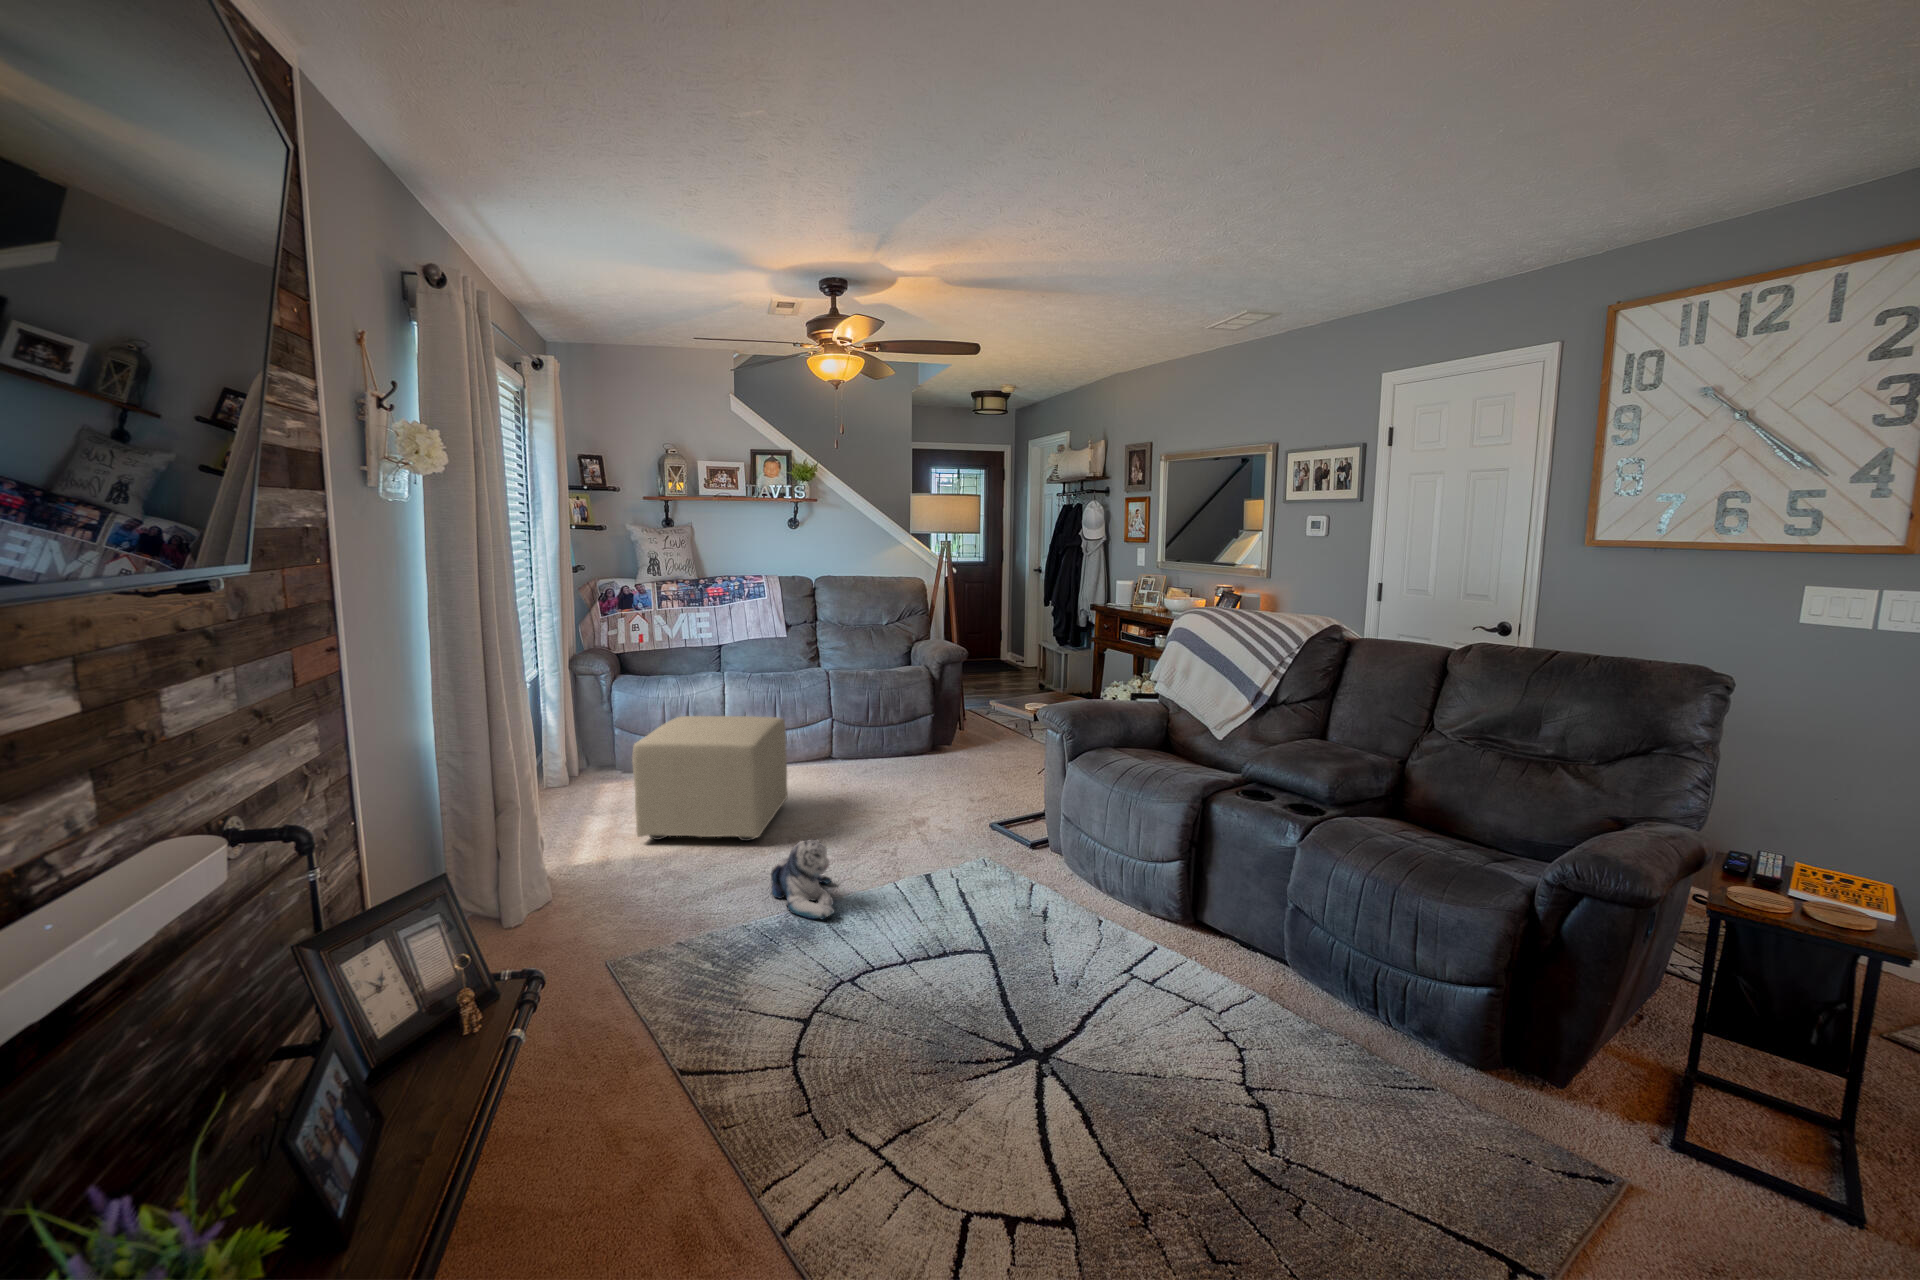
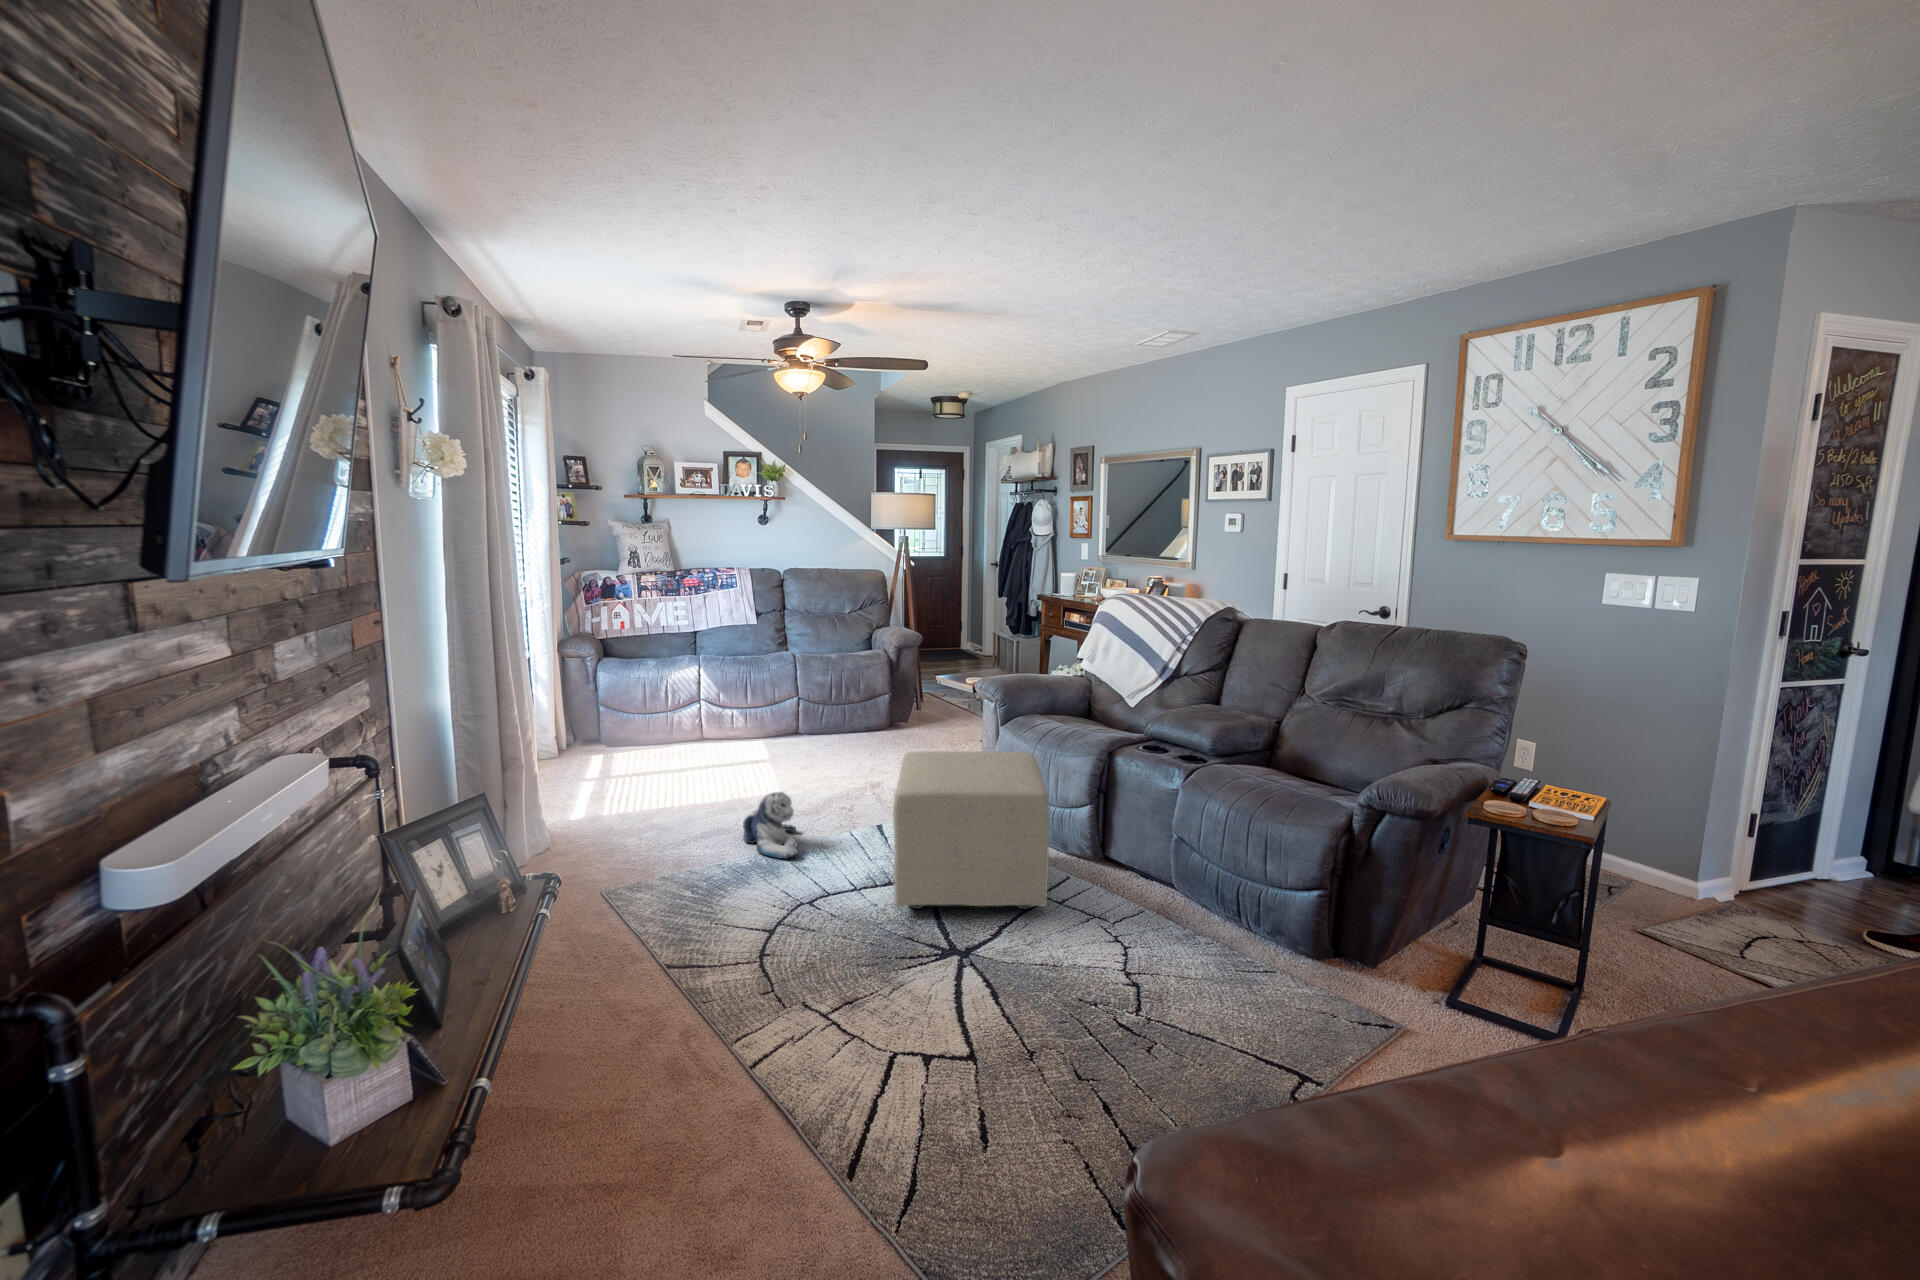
ottoman: present [632,716,788,841] -> present [893,751,1049,909]

